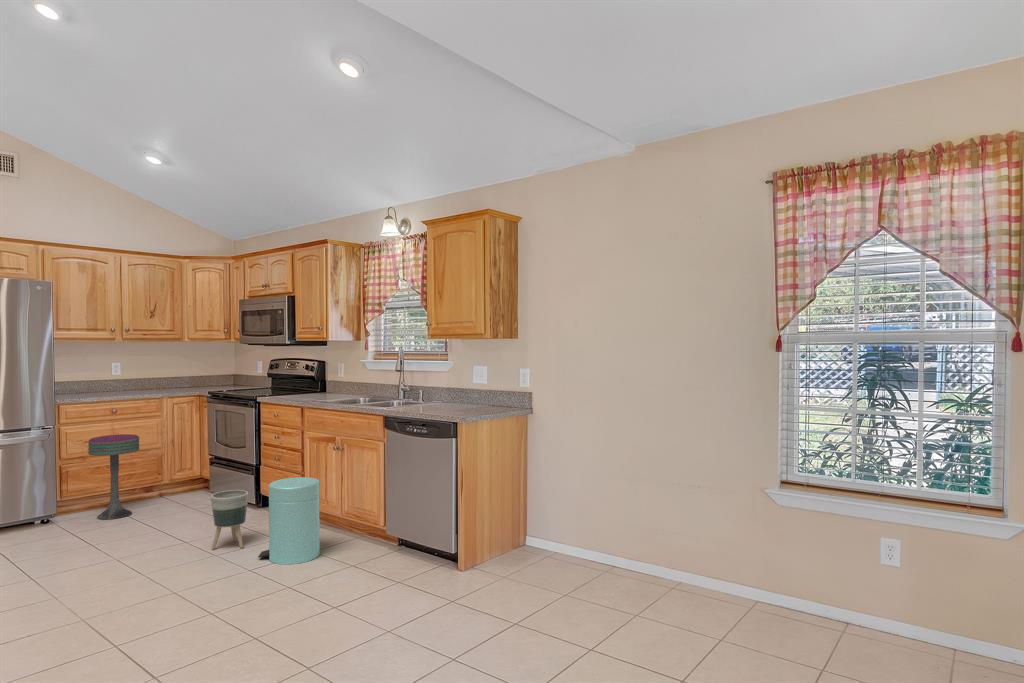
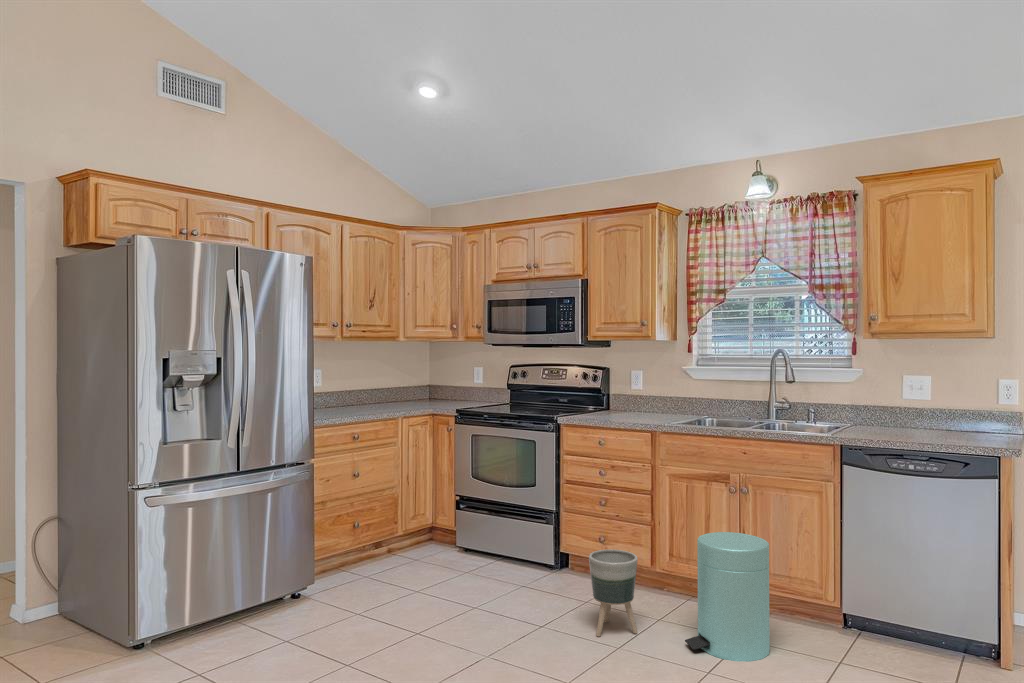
bar stool: present [88,434,139,519] -> none [341,469,401,588]

